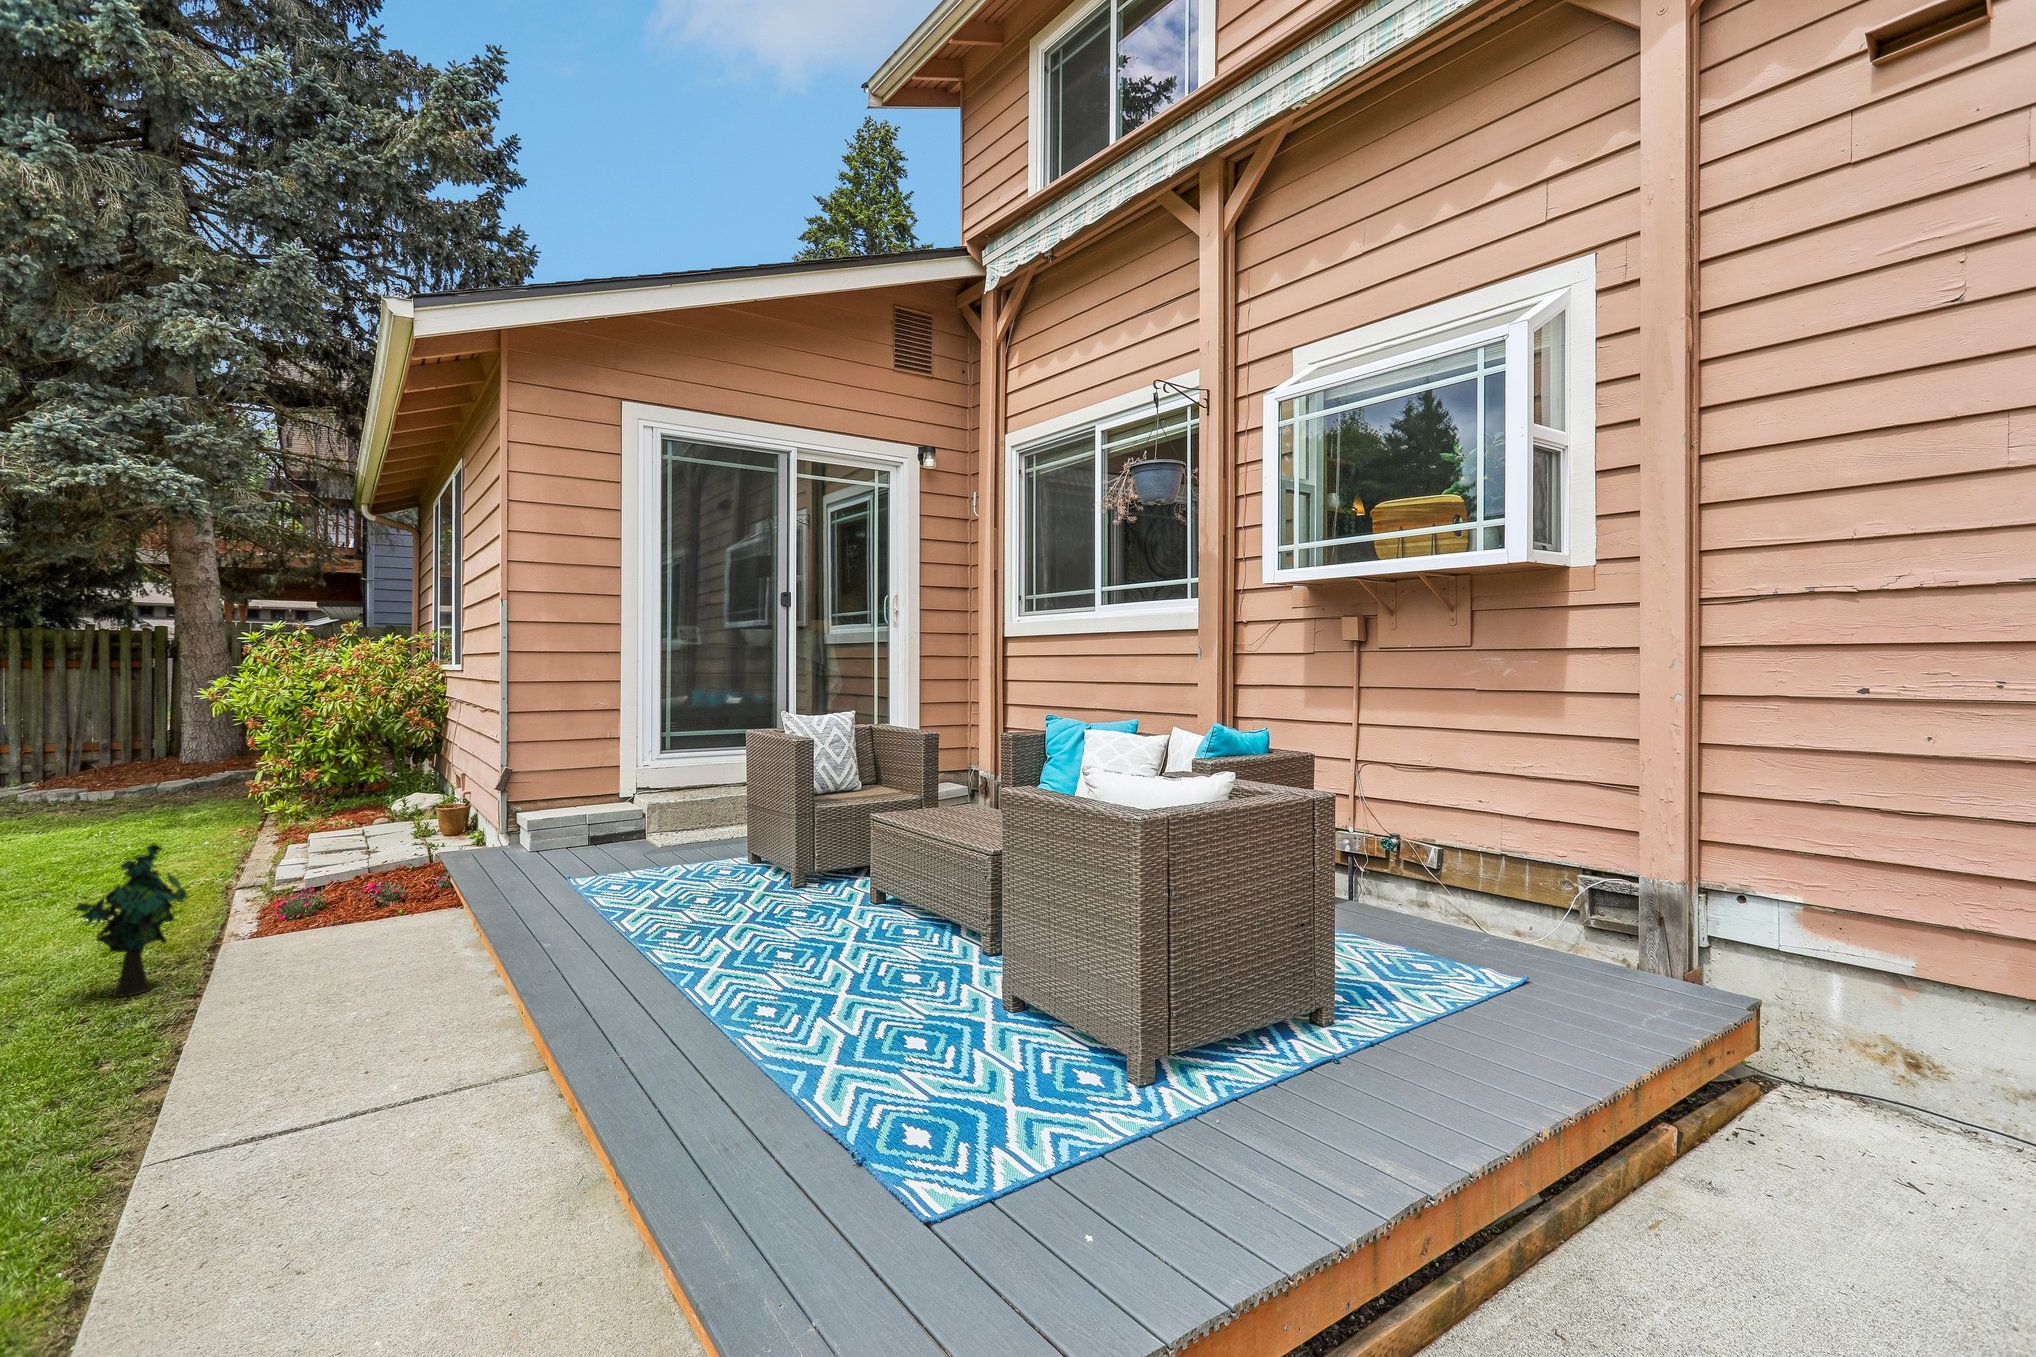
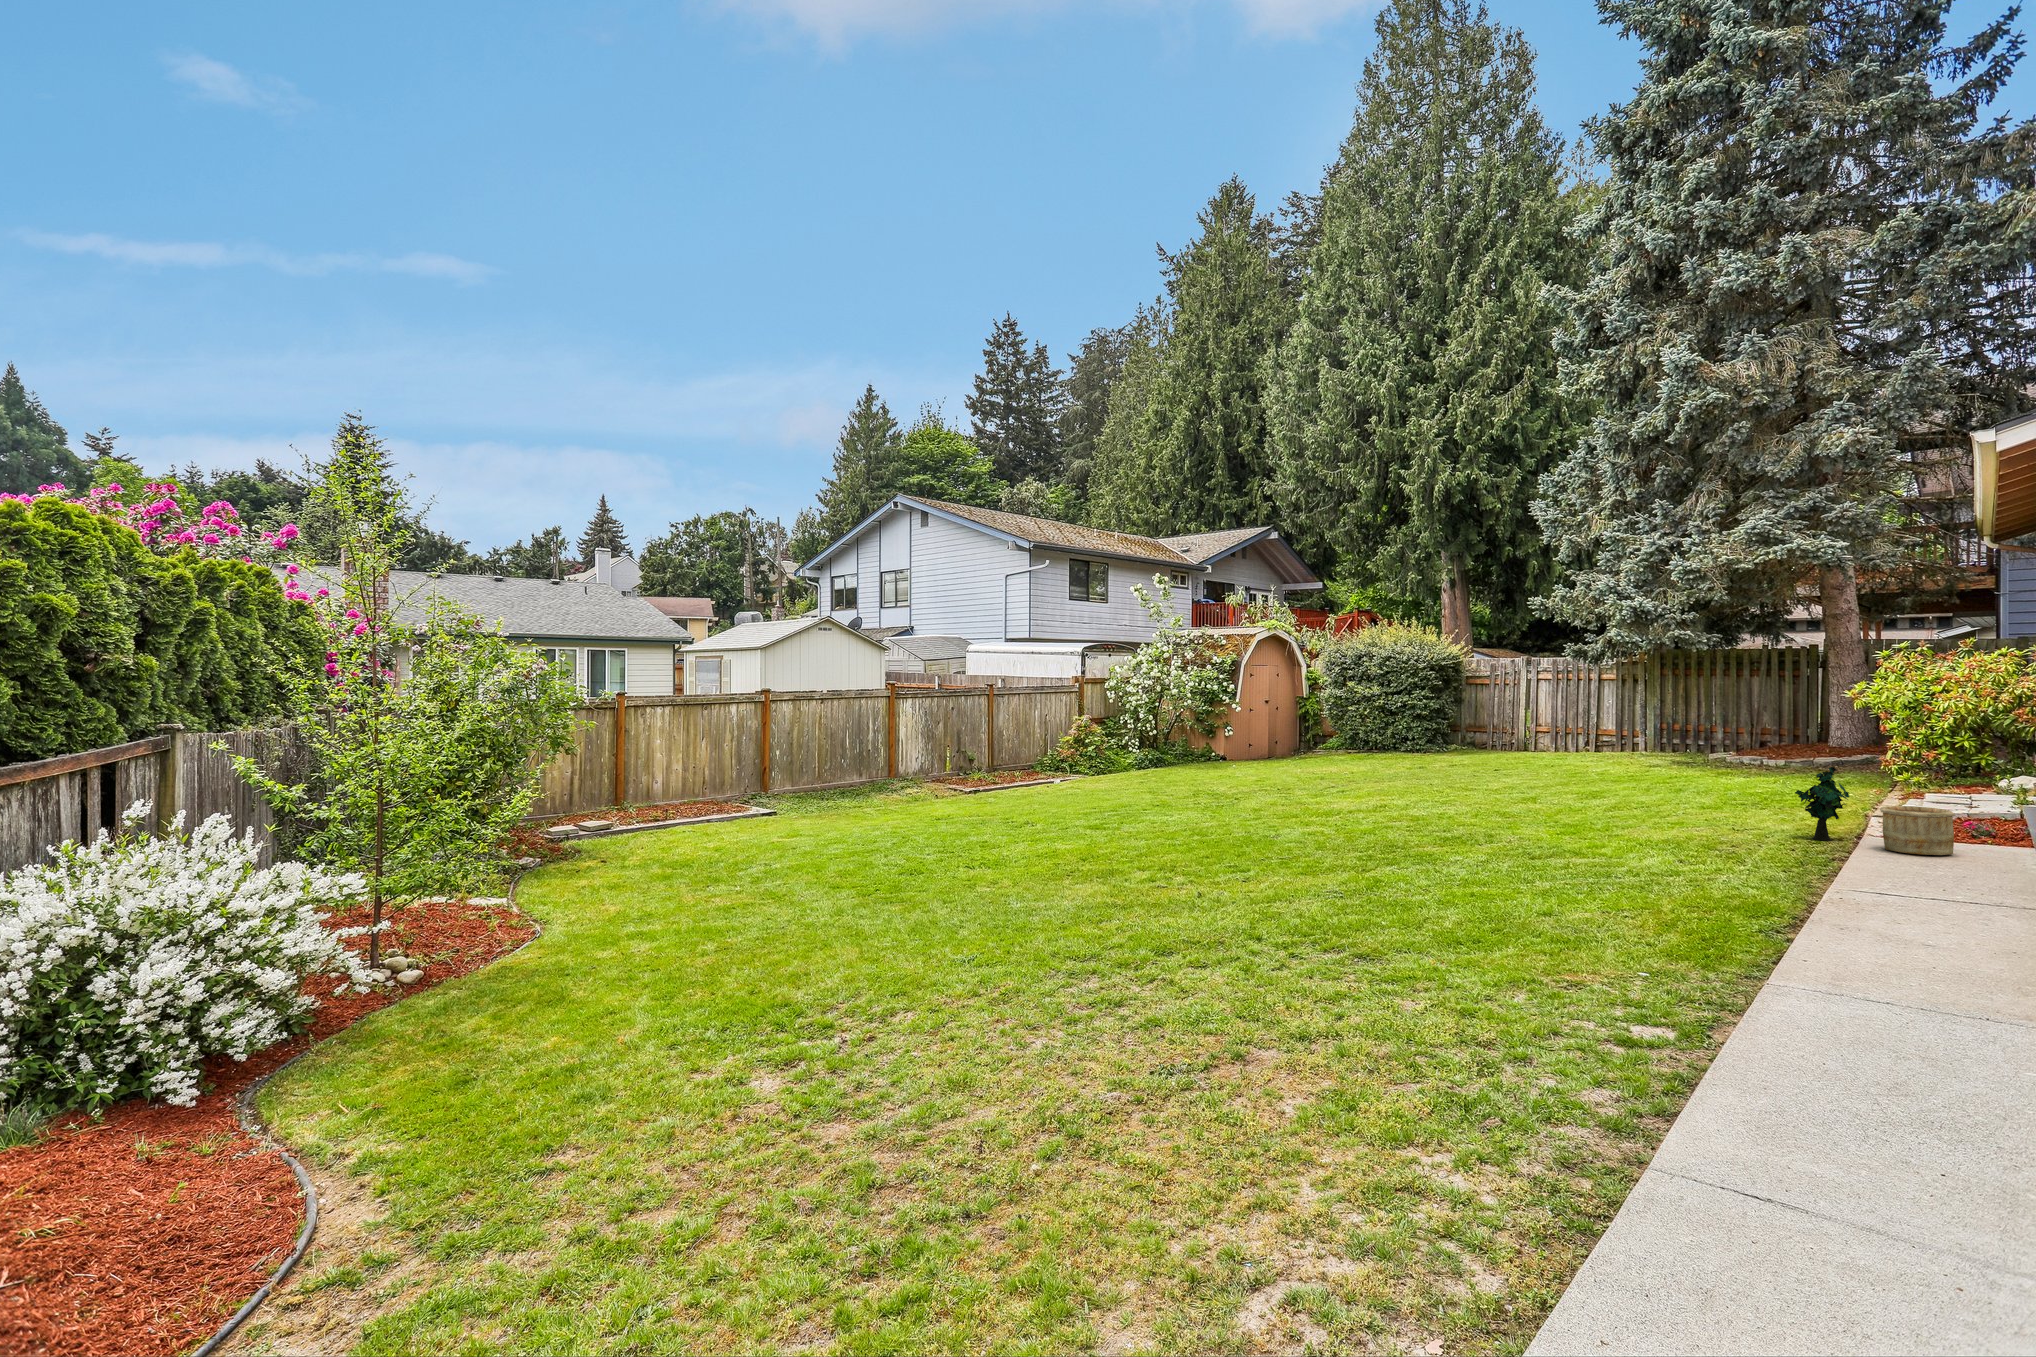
wooden bucket: none [243,891,364,990] -> present [1880,806,1955,855]

